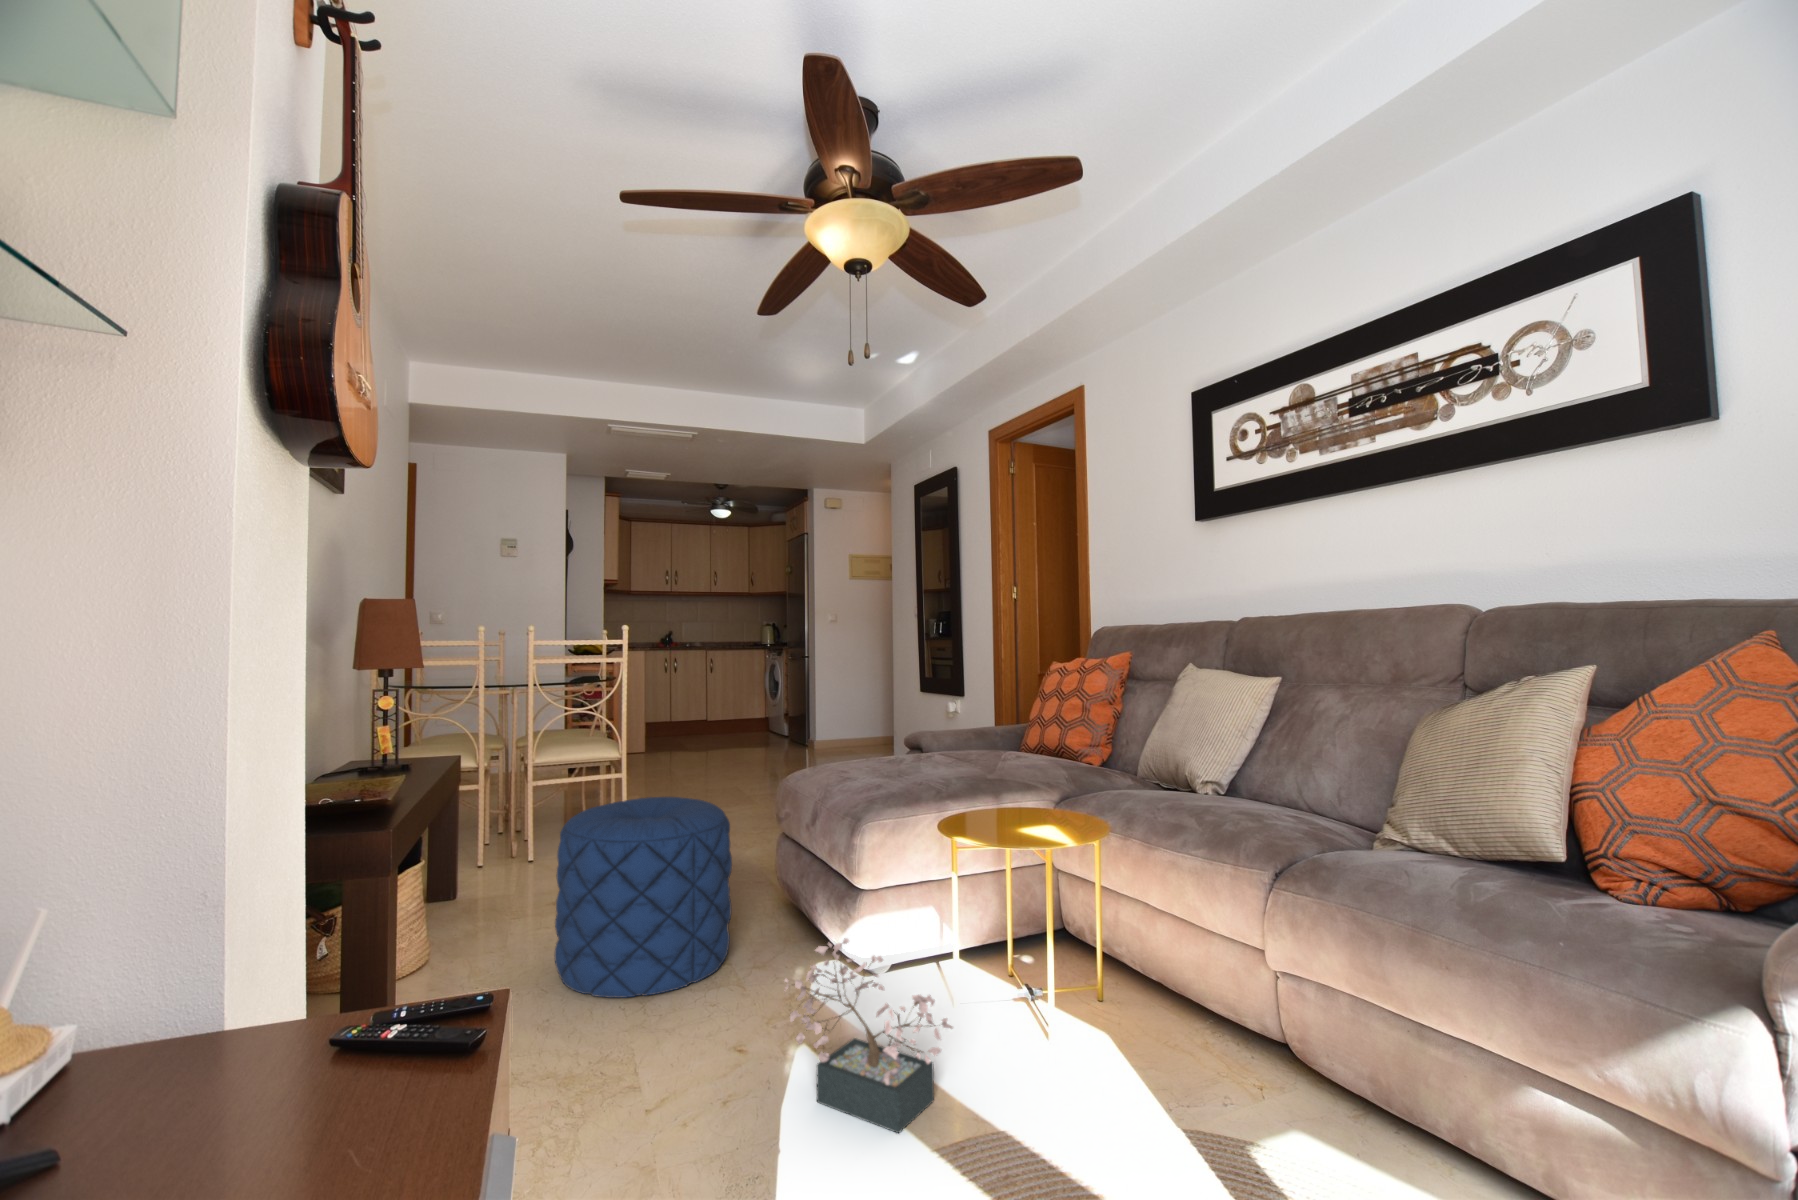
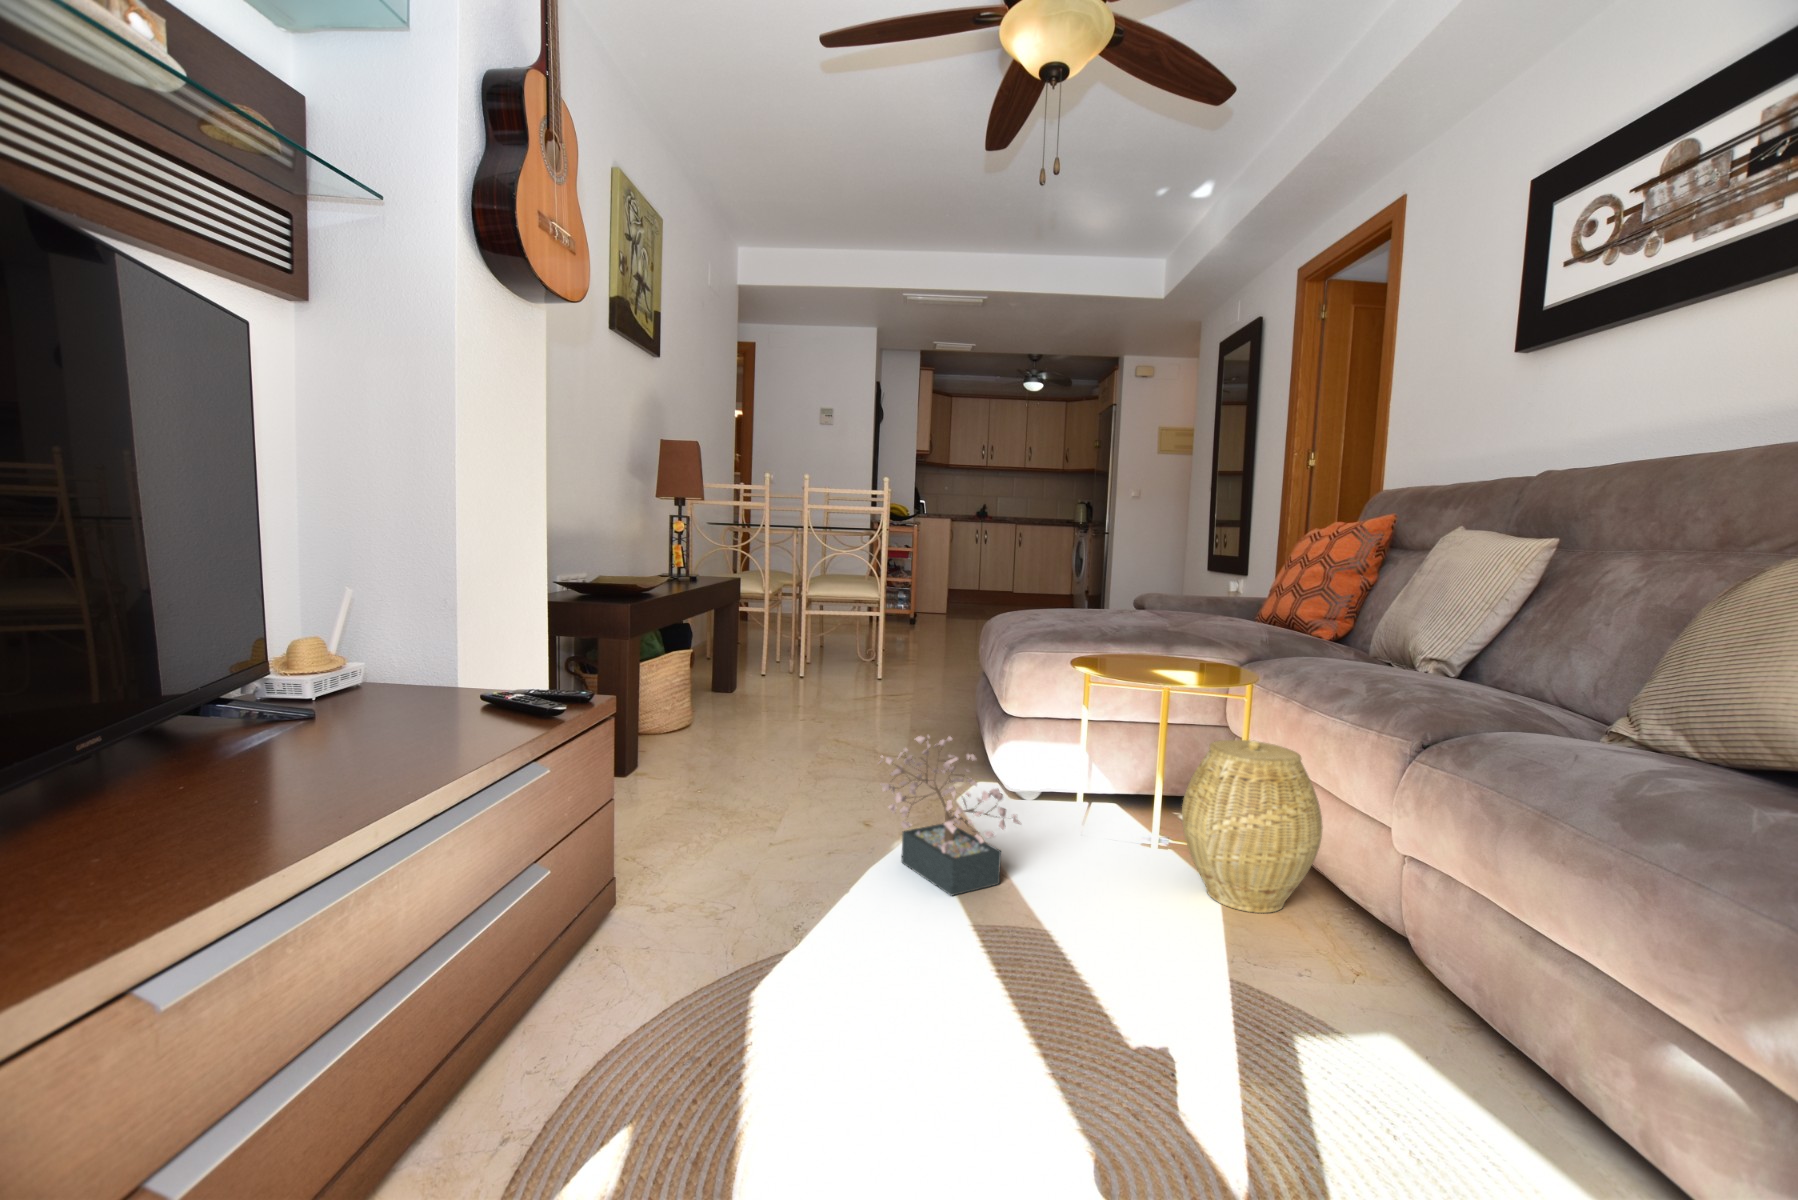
pouf: present [555,797,732,998] -> none [765,619,913,774]
woven basket: none [1080,891,1207,1065] -> present [1182,740,1323,913]

